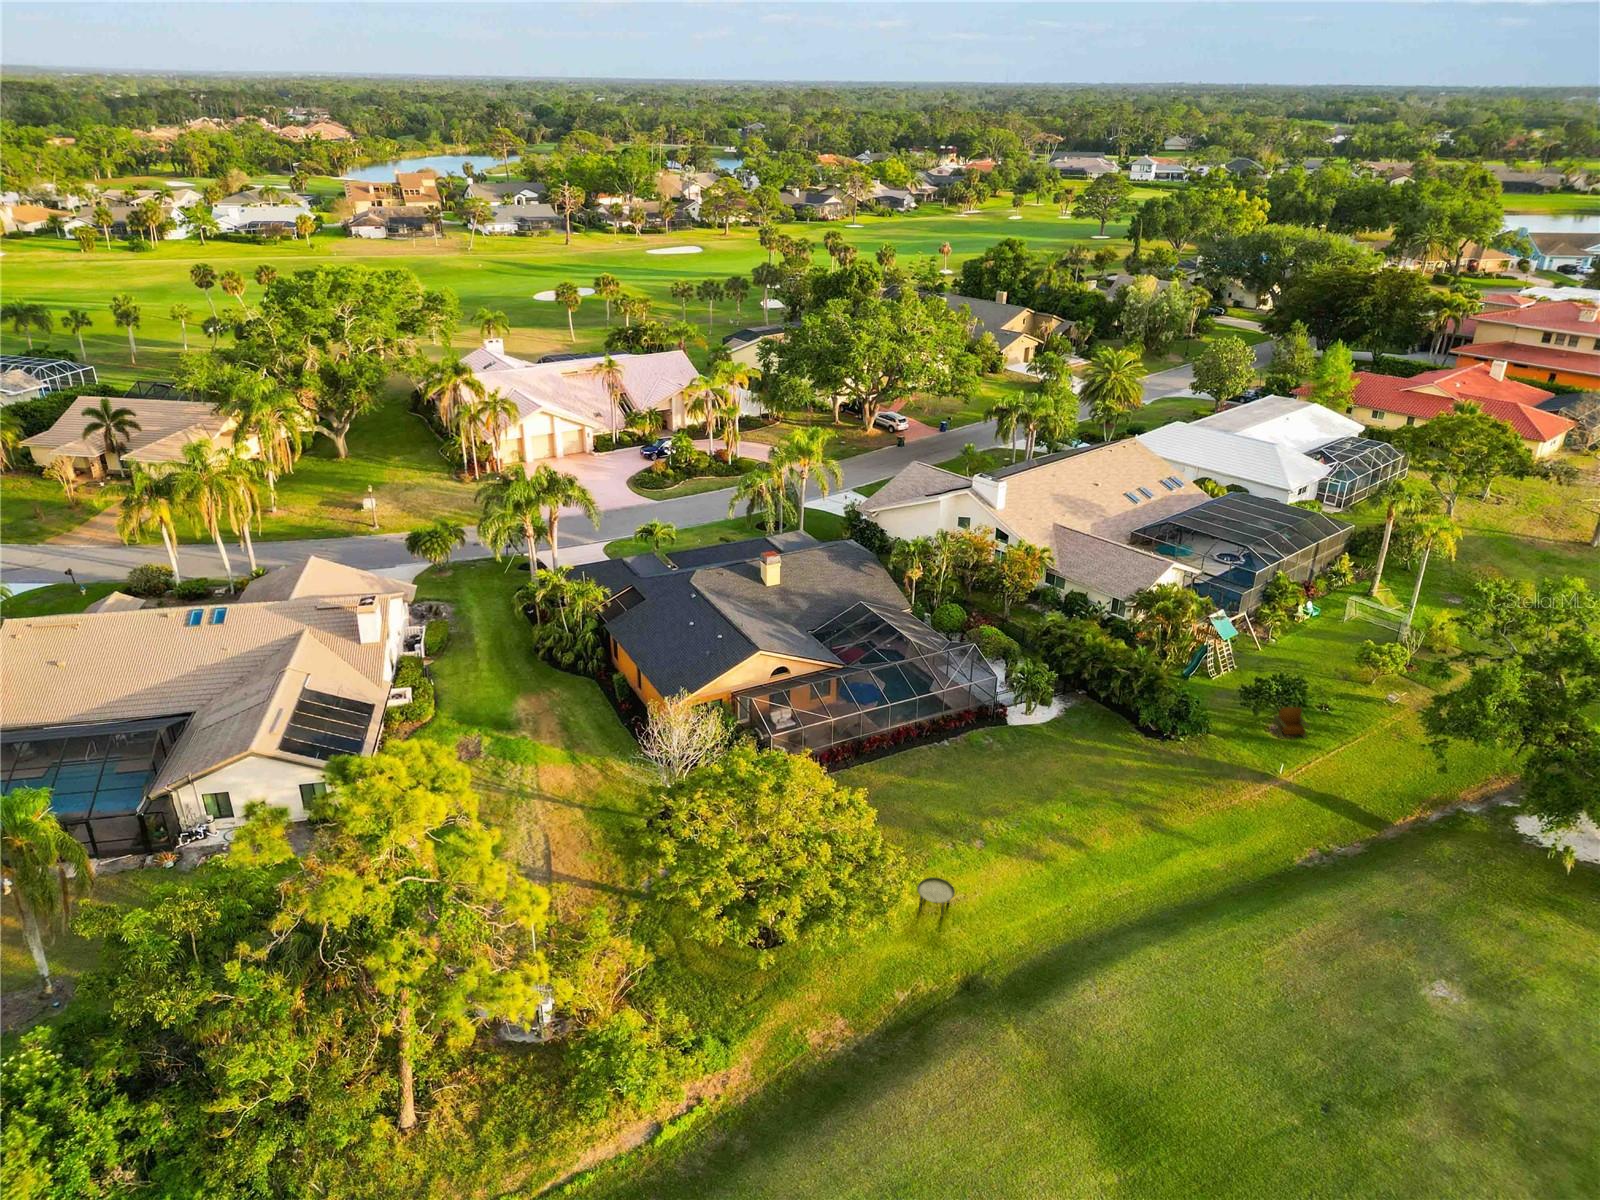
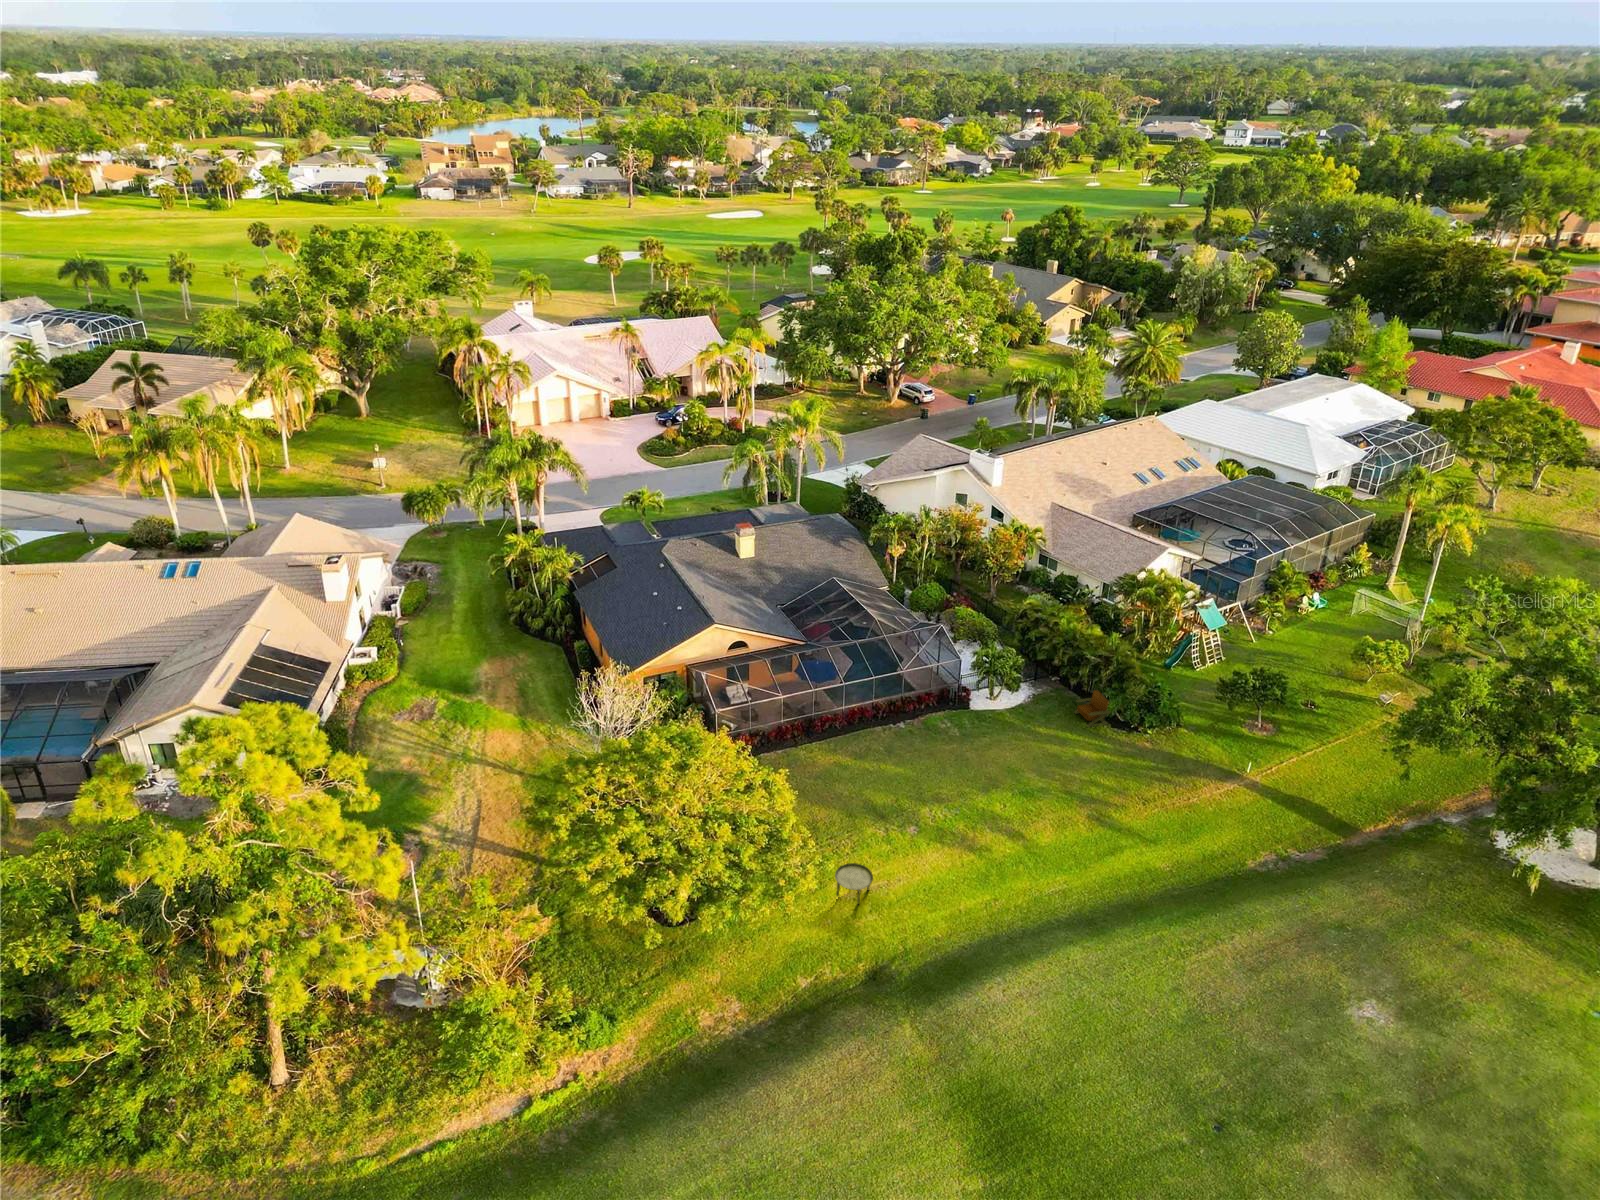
lounge chair: present [1274,707,1309,739] -> present [1074,691,1110,727]

